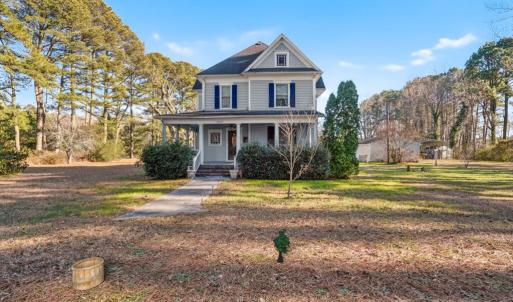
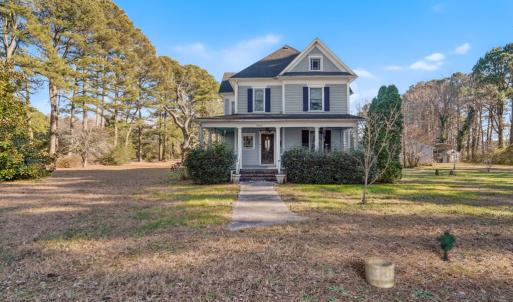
wooden bucket: present [71,257,104,290] -> present [365,256,394,288]

